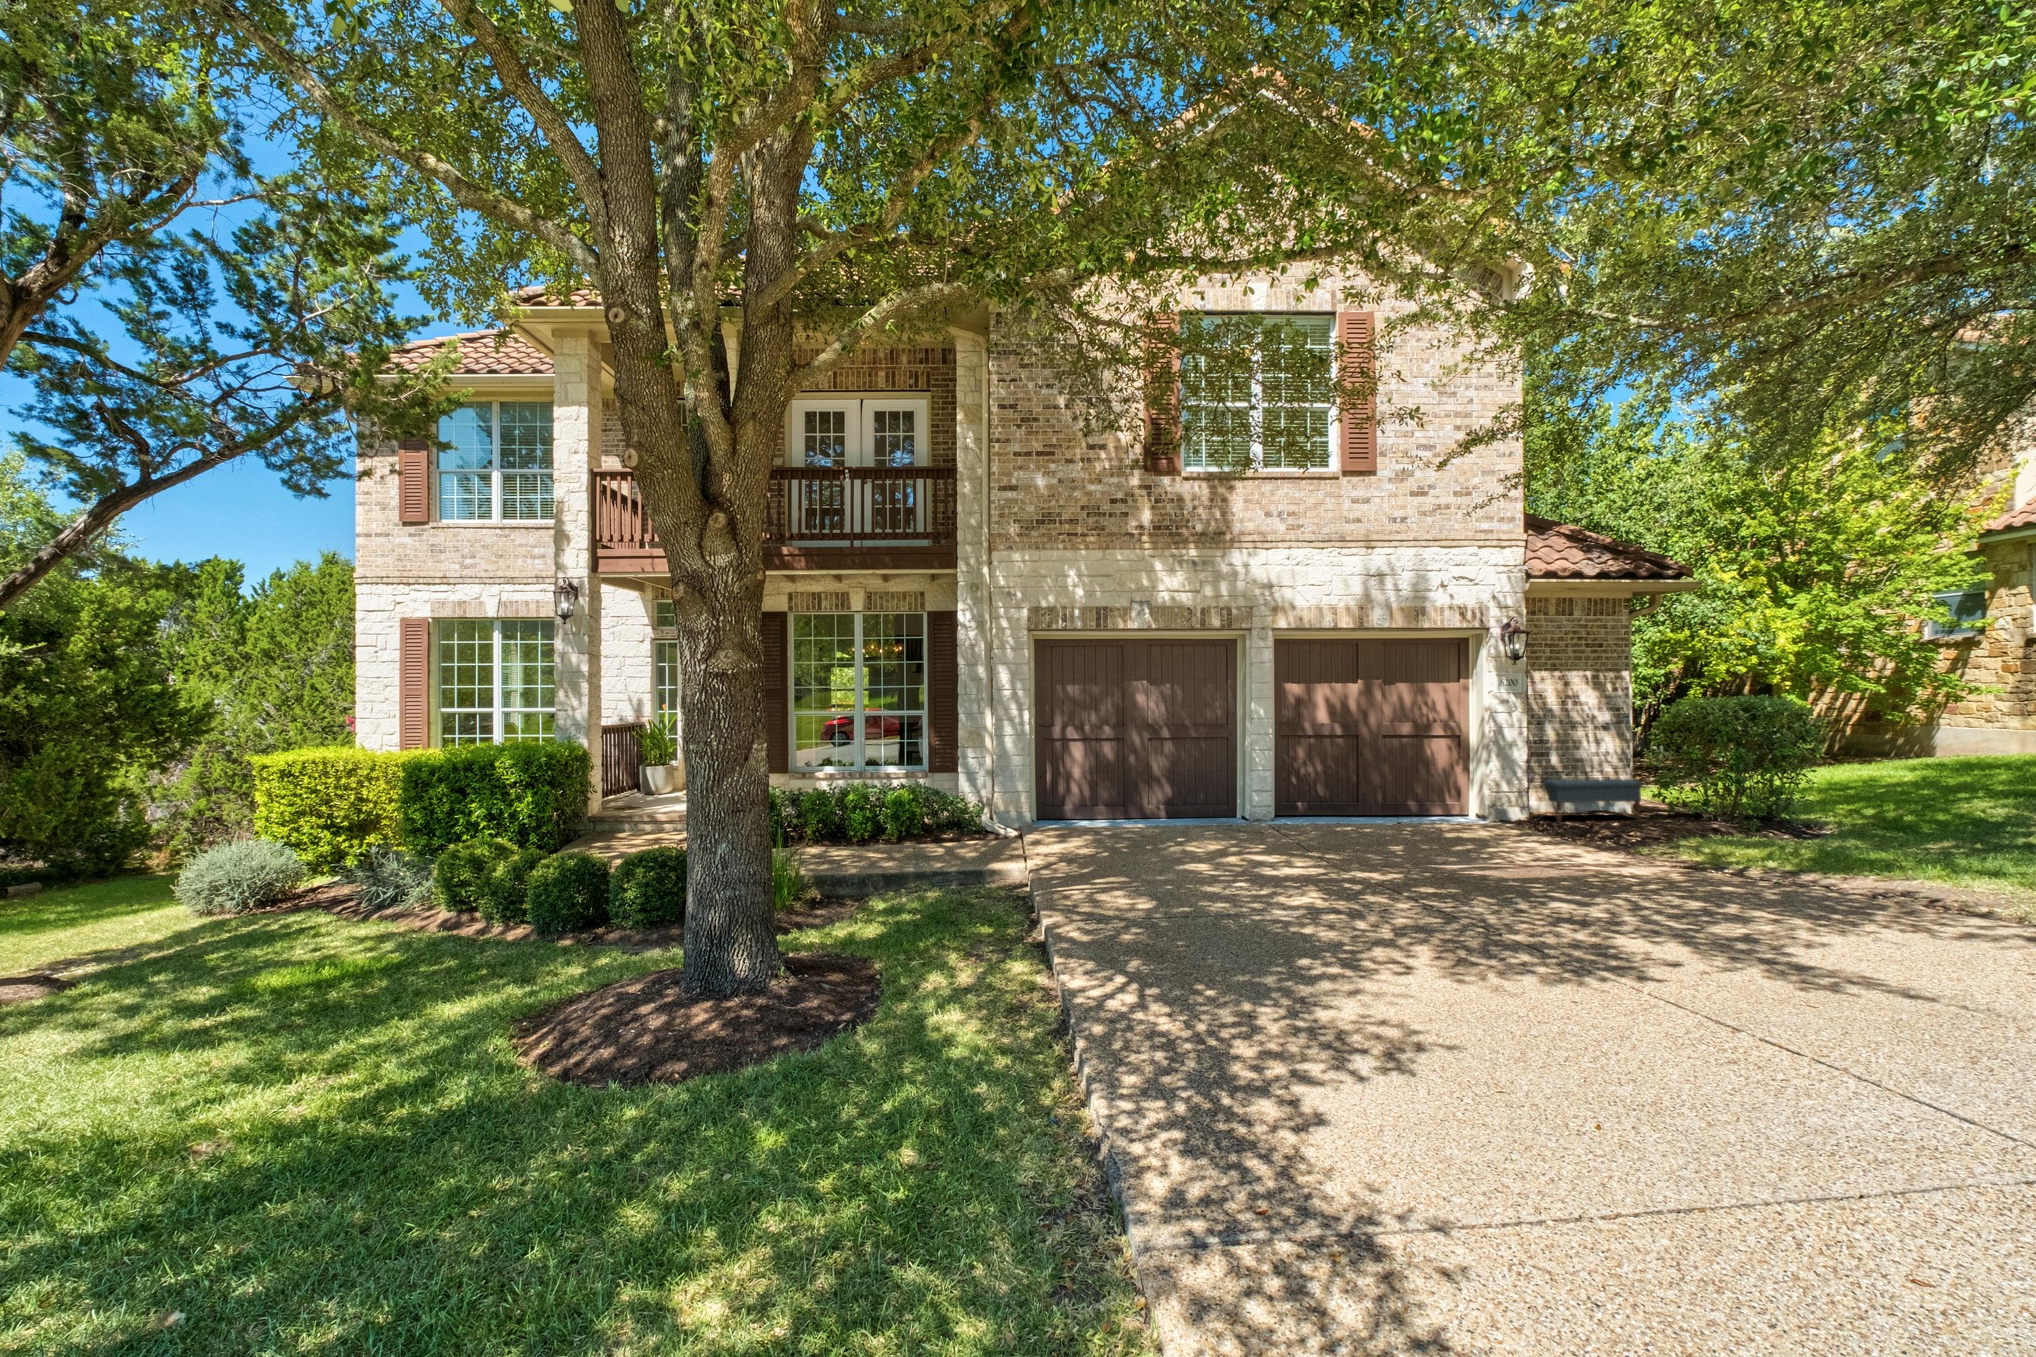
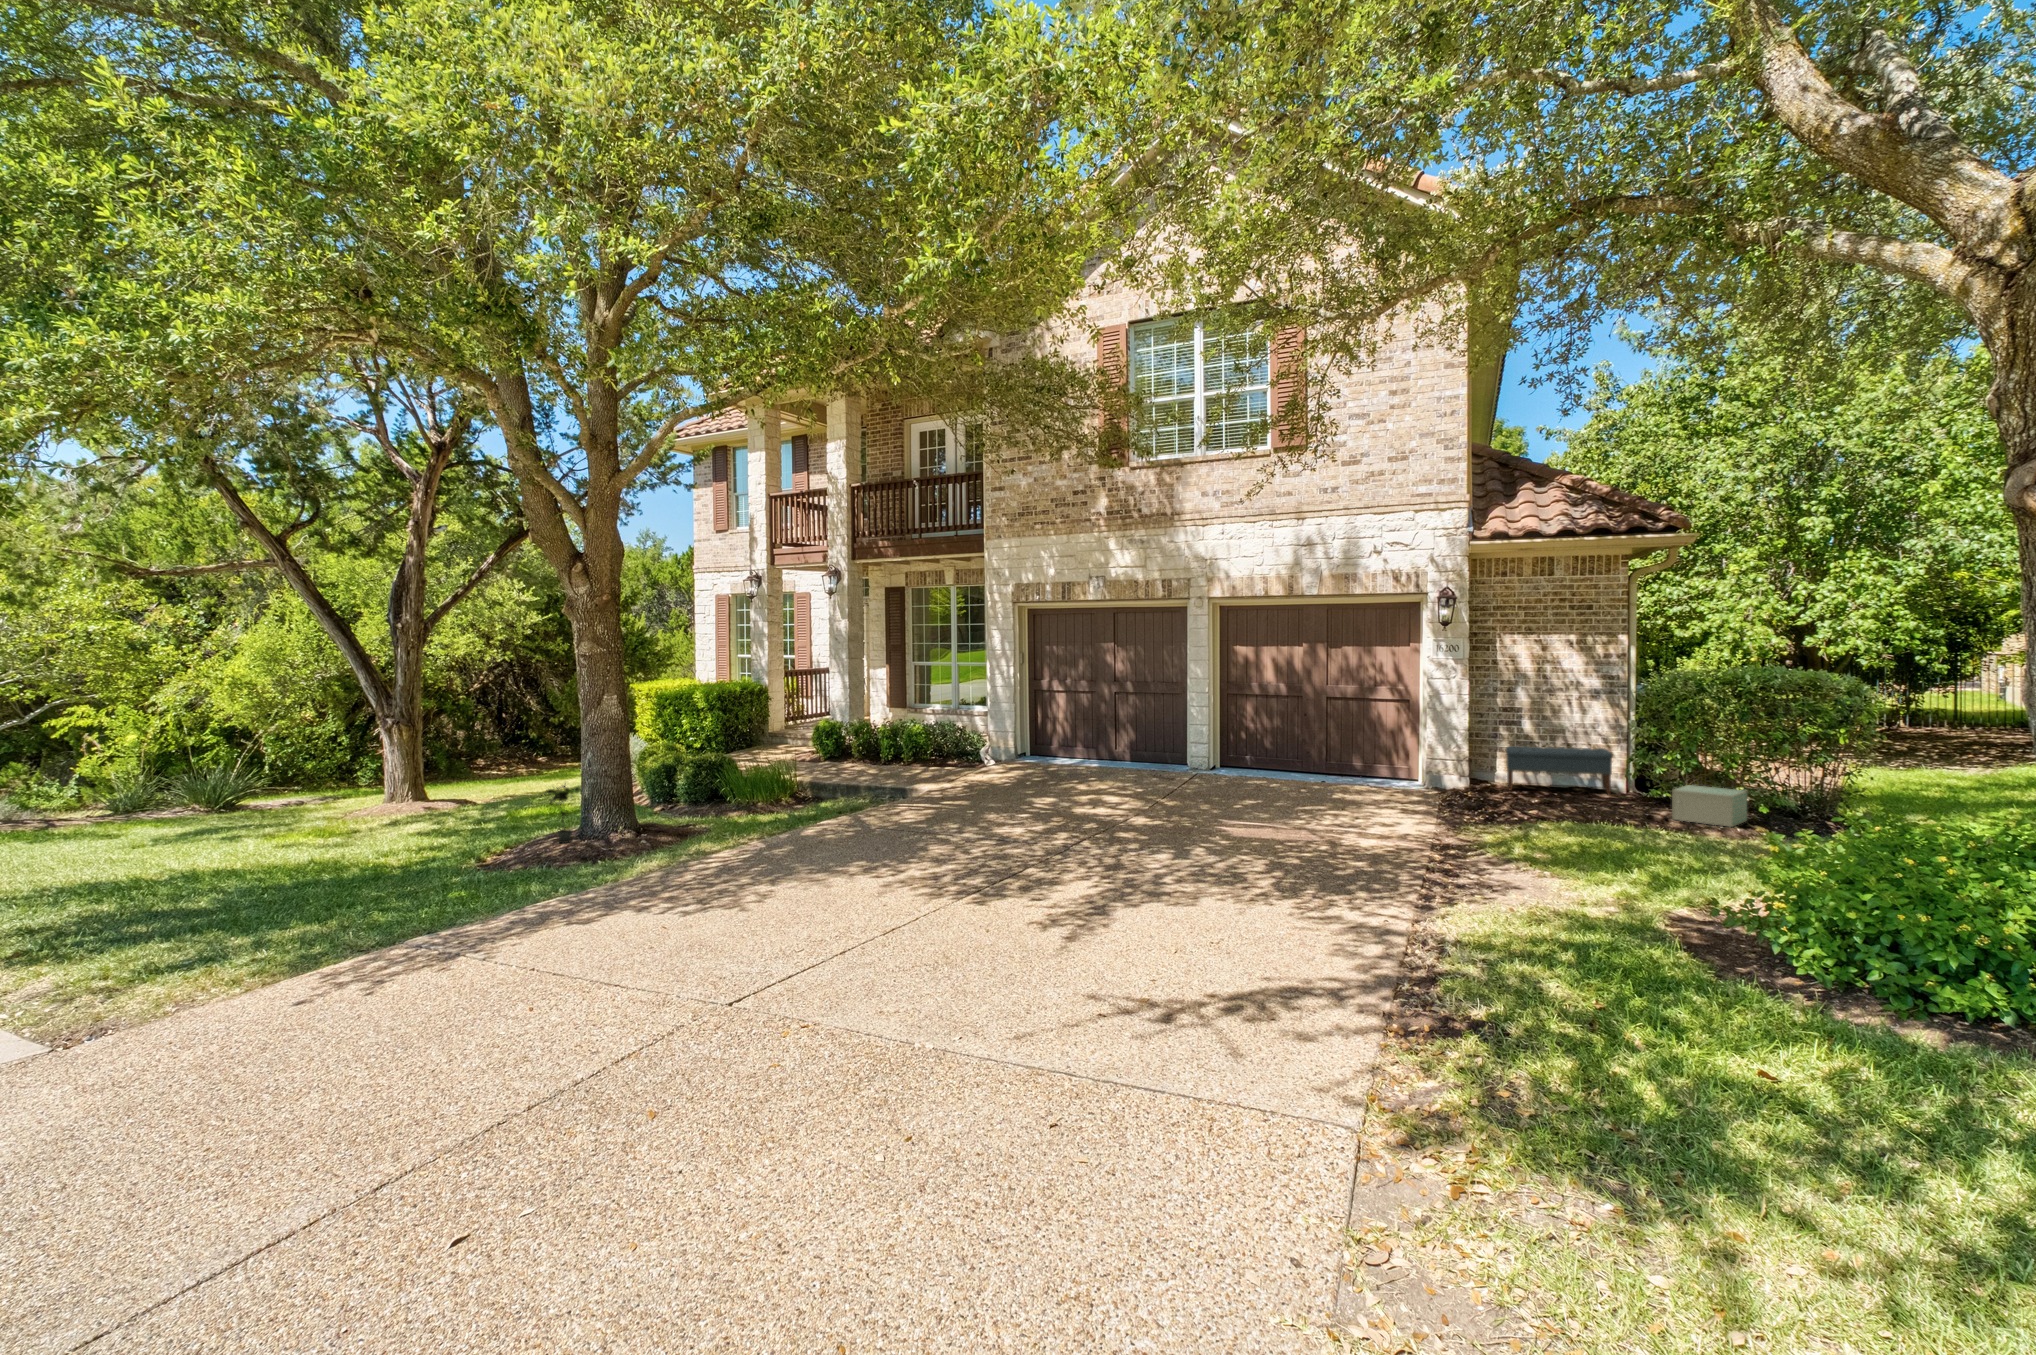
storage box: none [1754,805,1824,839] -> present [1672,785,1747,827]
potted plant: none [666,889,720,1003] -> present [541,783,579,843]

